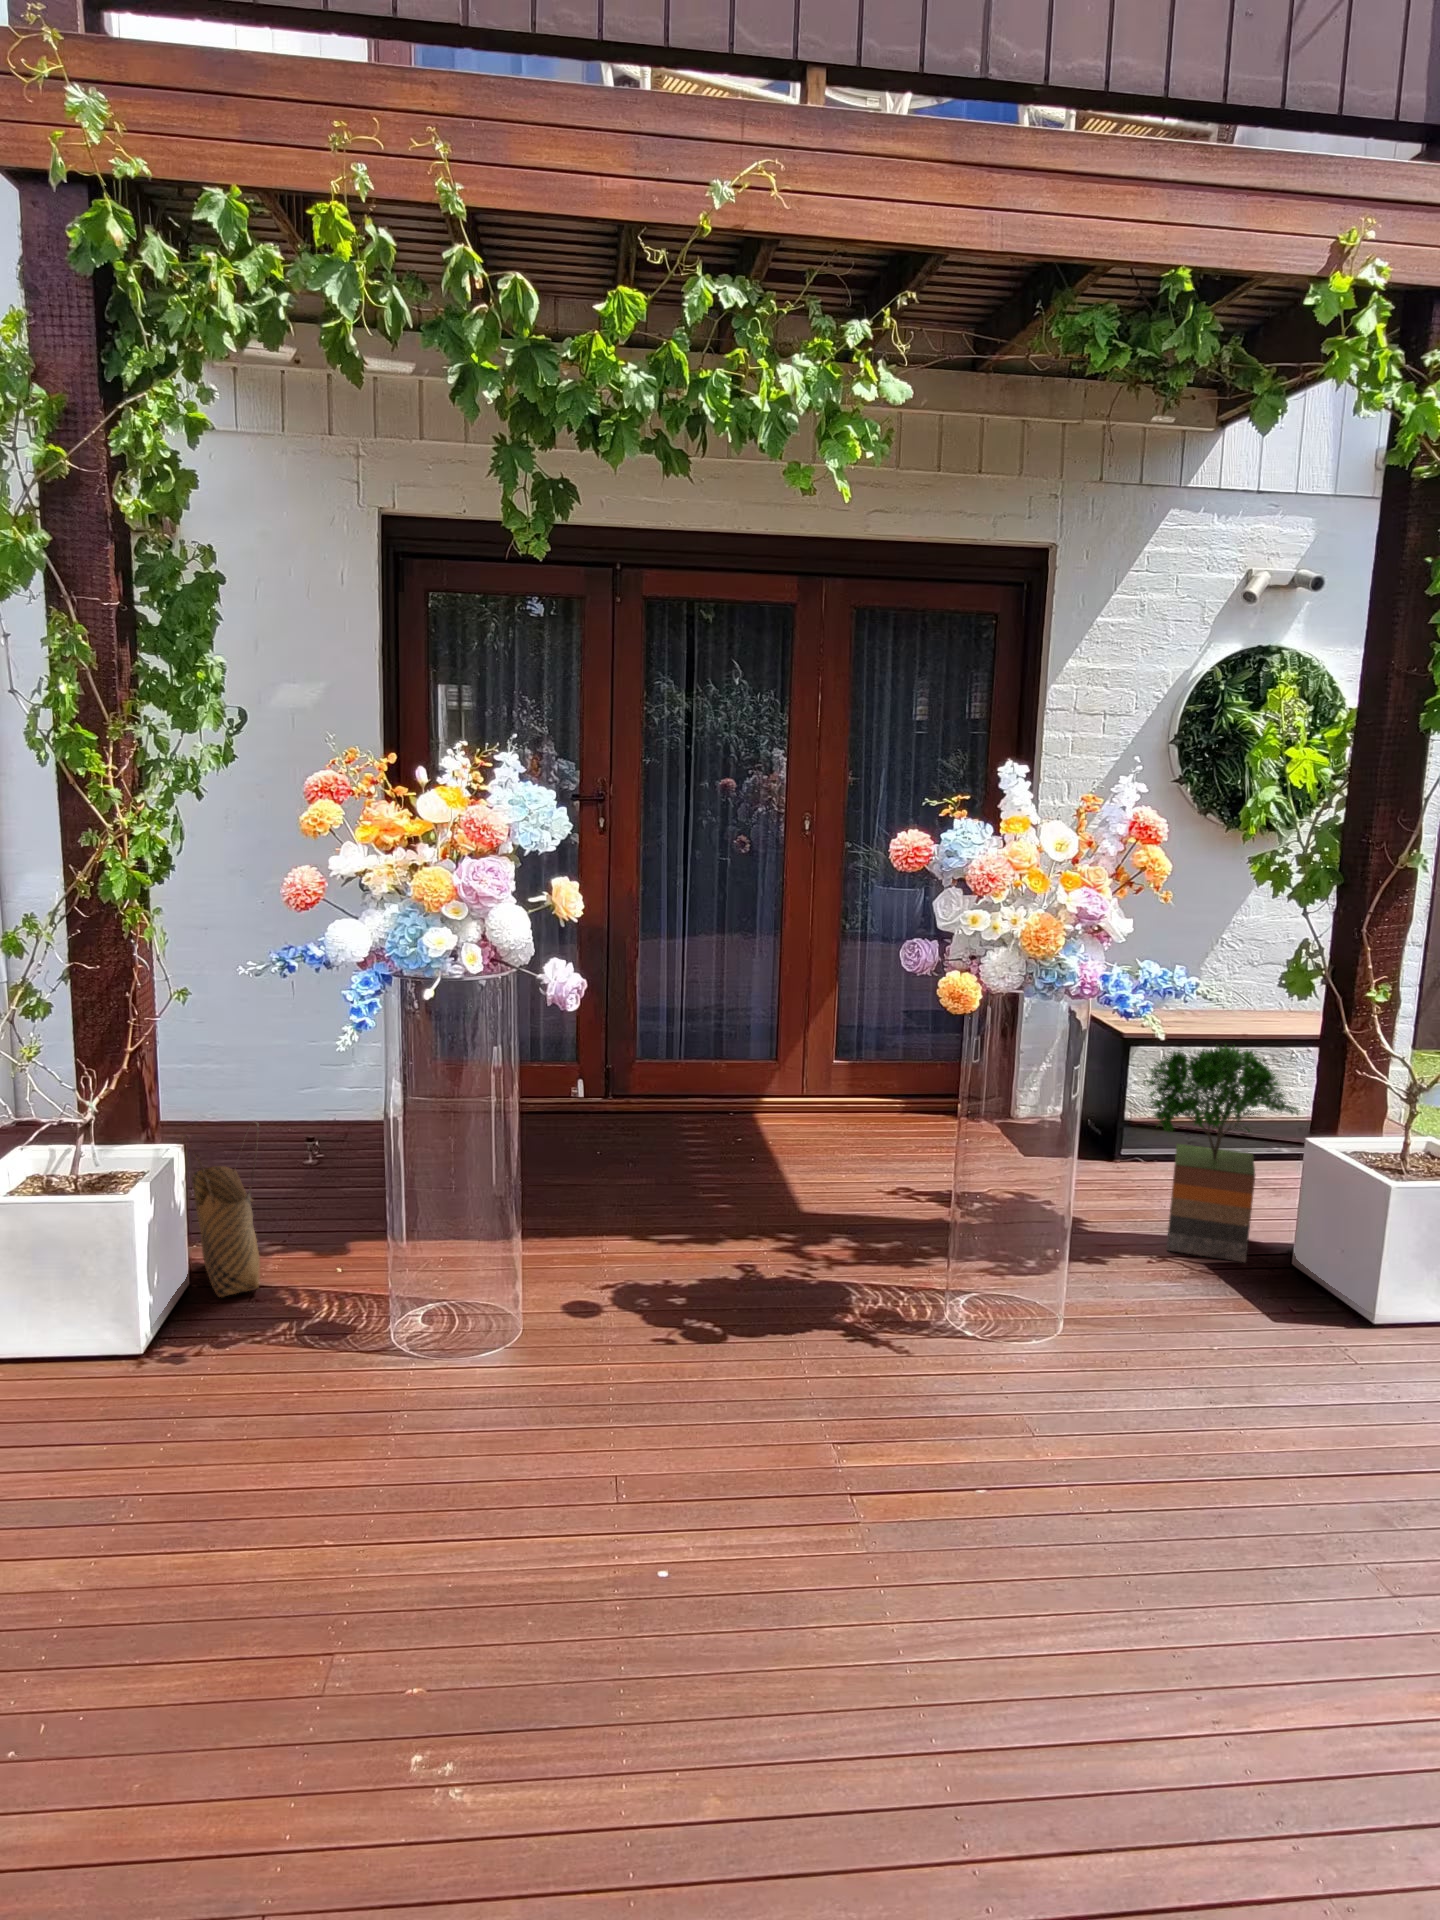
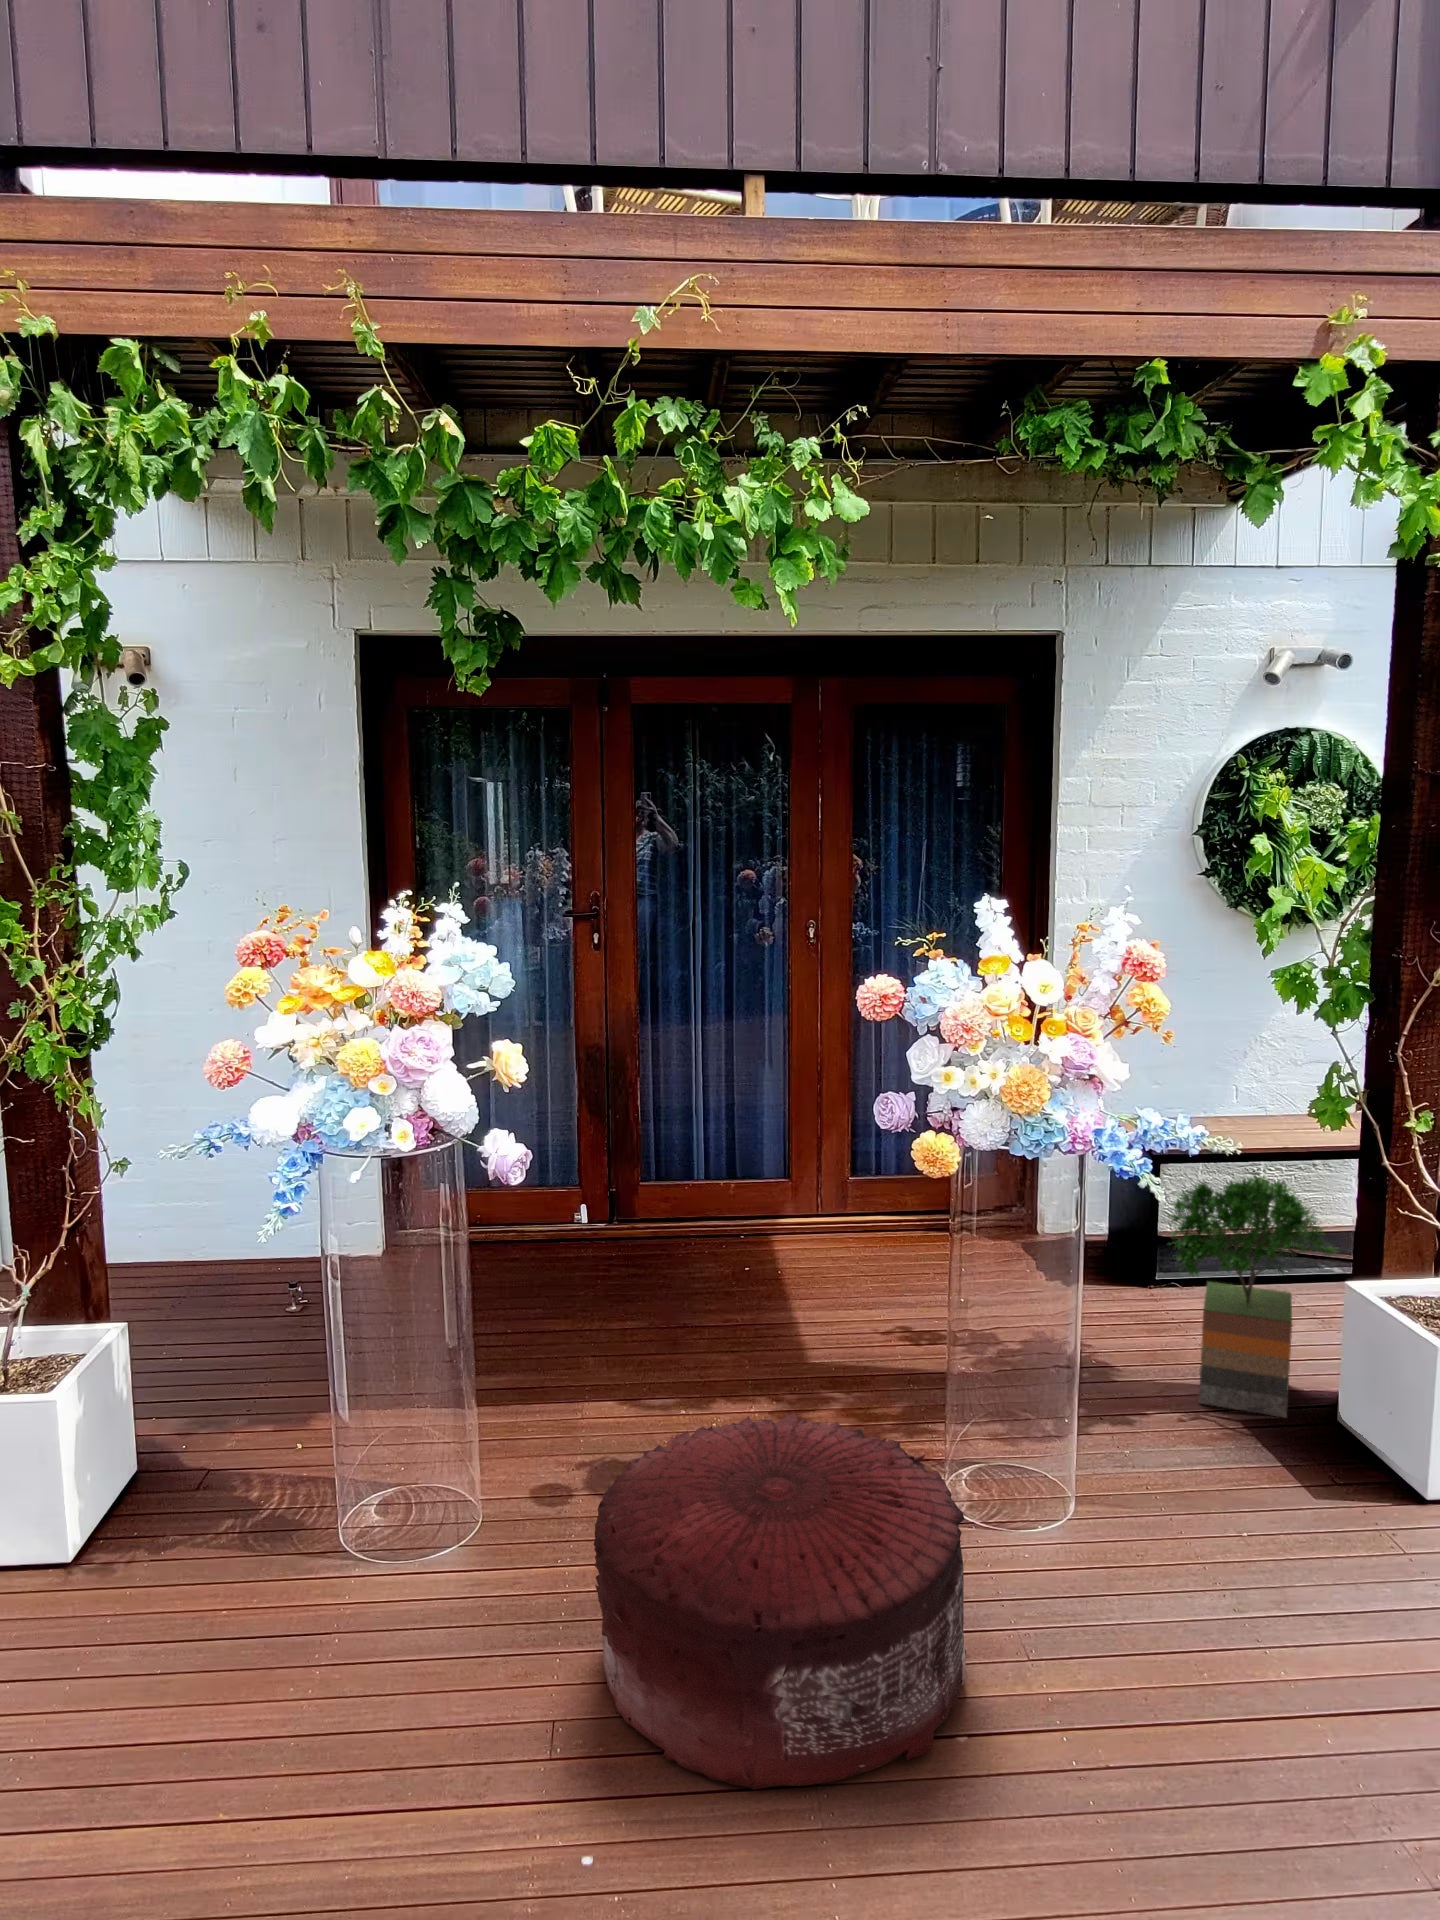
woven basket: present [186,1122,260,1297] -> none [130,1291,215,1484]
pouf: none [650,1226,983,1526] -> present [594,1412,967,1790]

